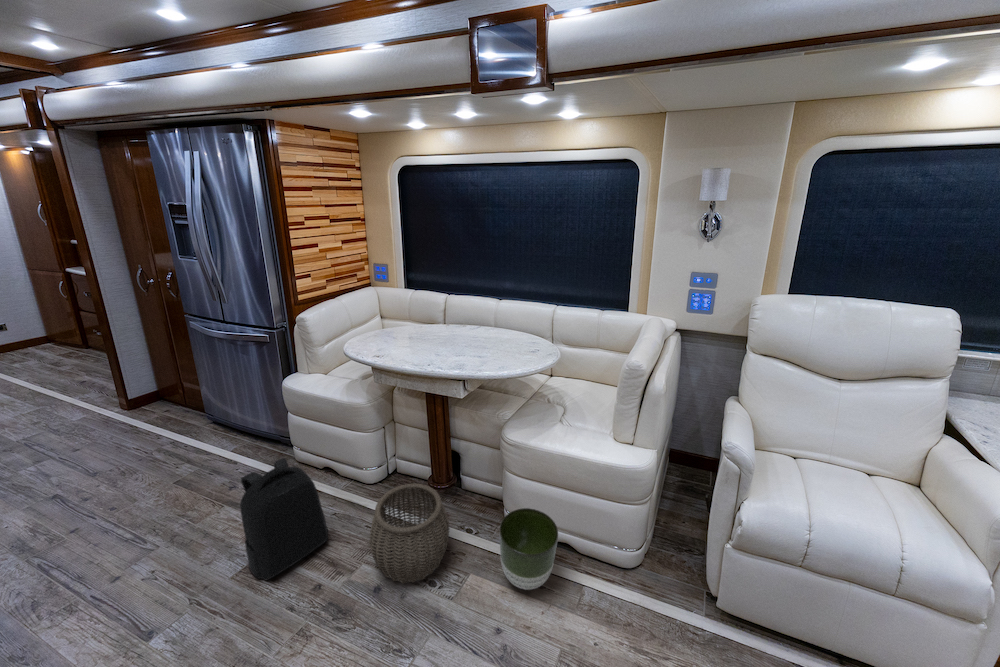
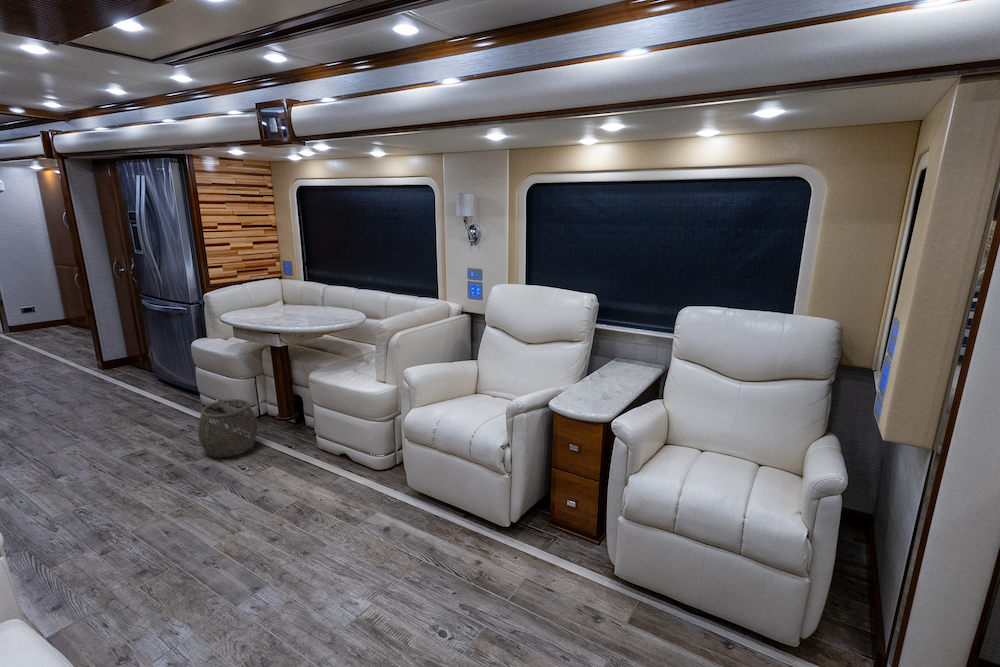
backpack: present [240,458,328,580] -> none [127,376,188,449]
planter: present [500,508,558,590] -> none [269,416,312,466]

